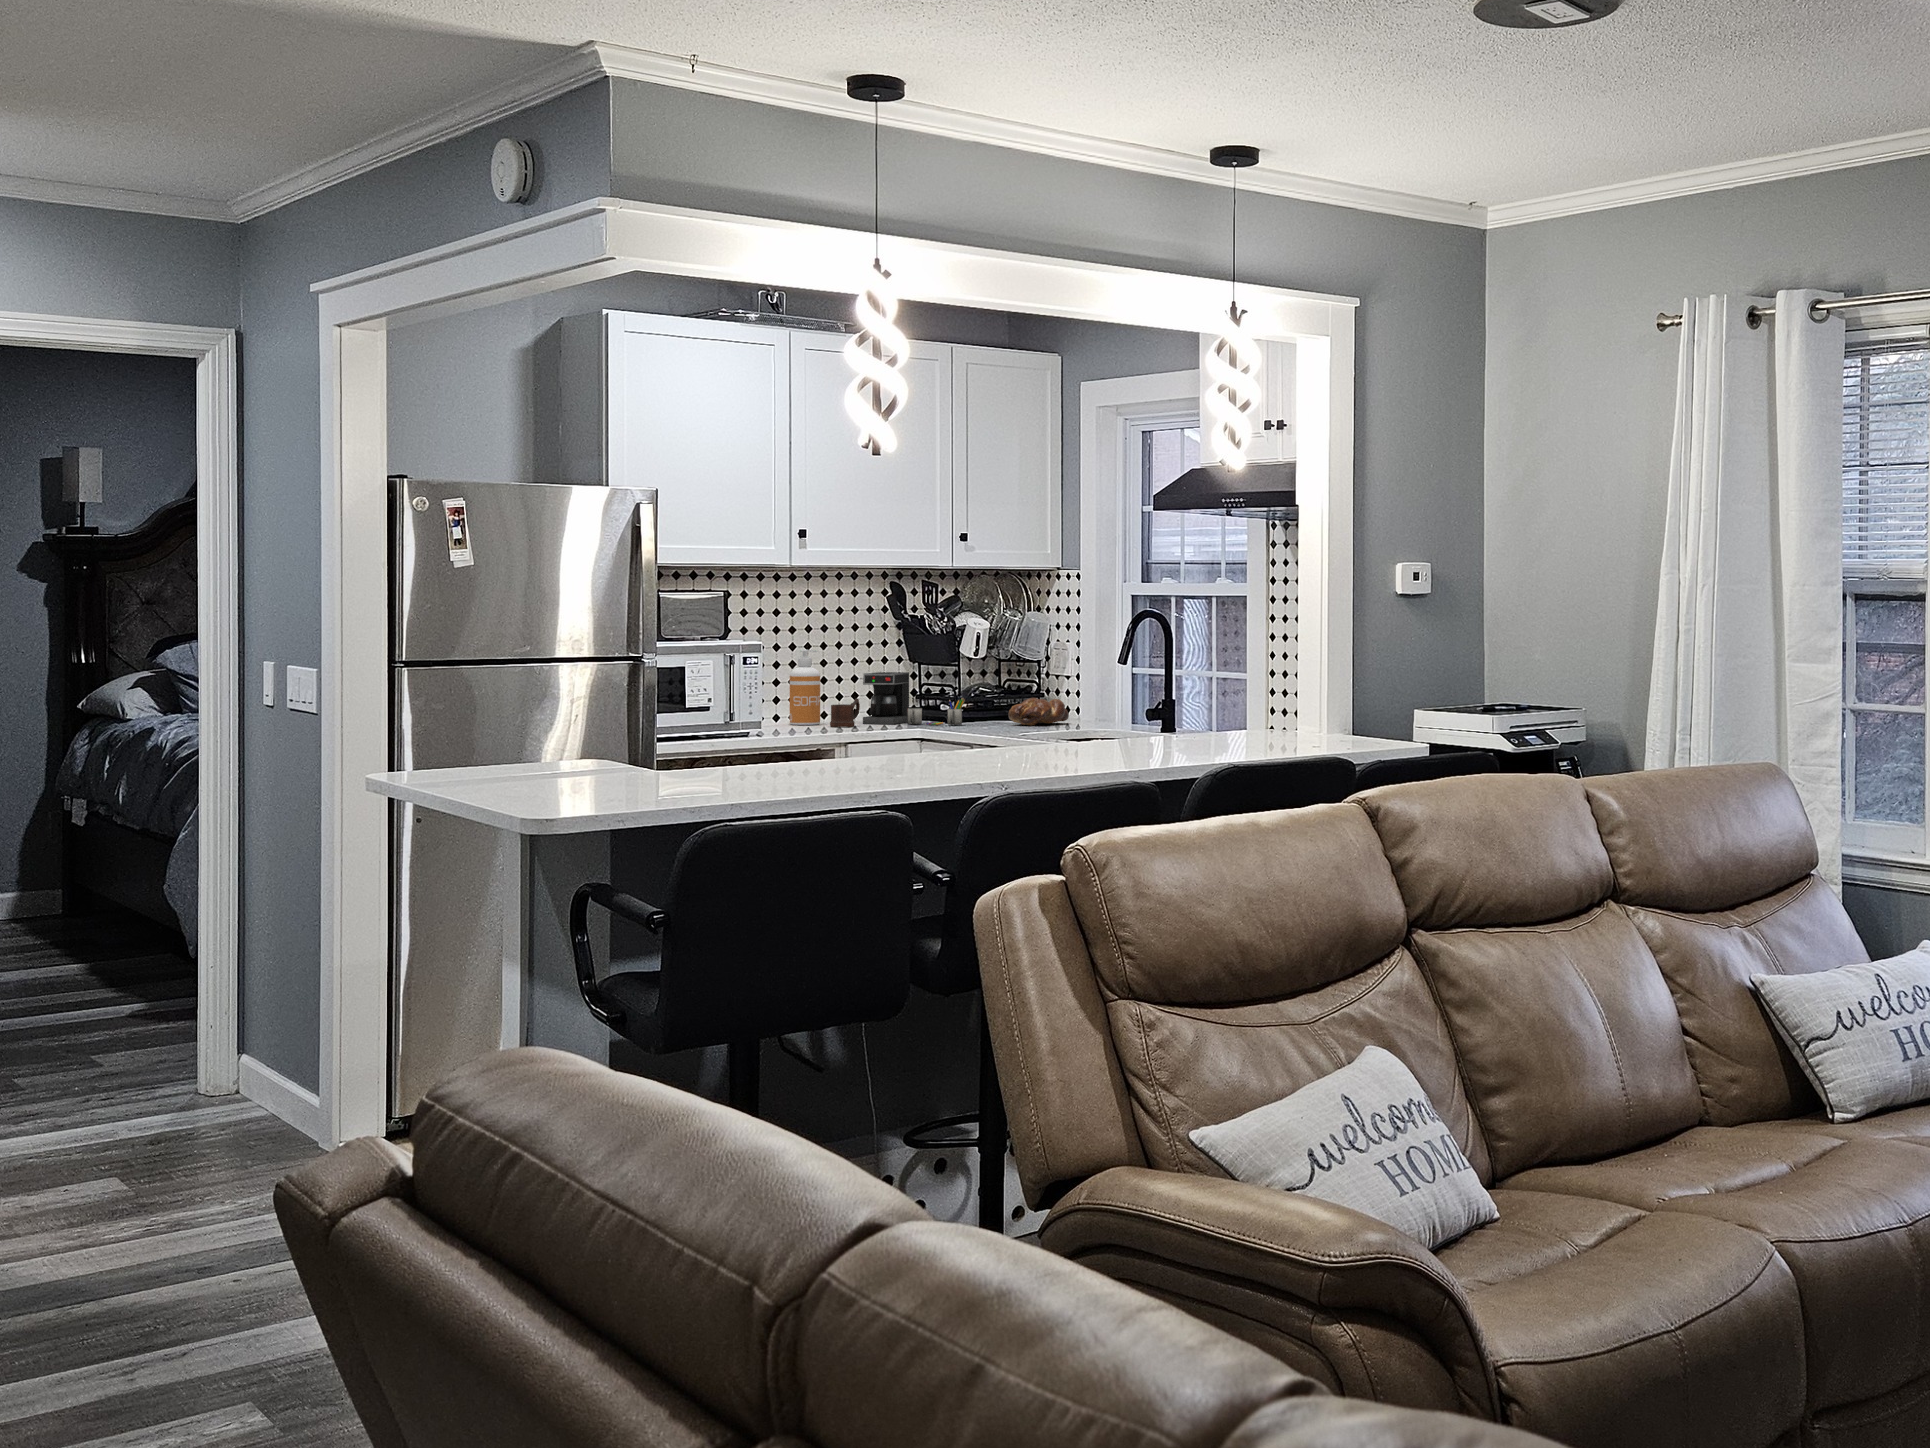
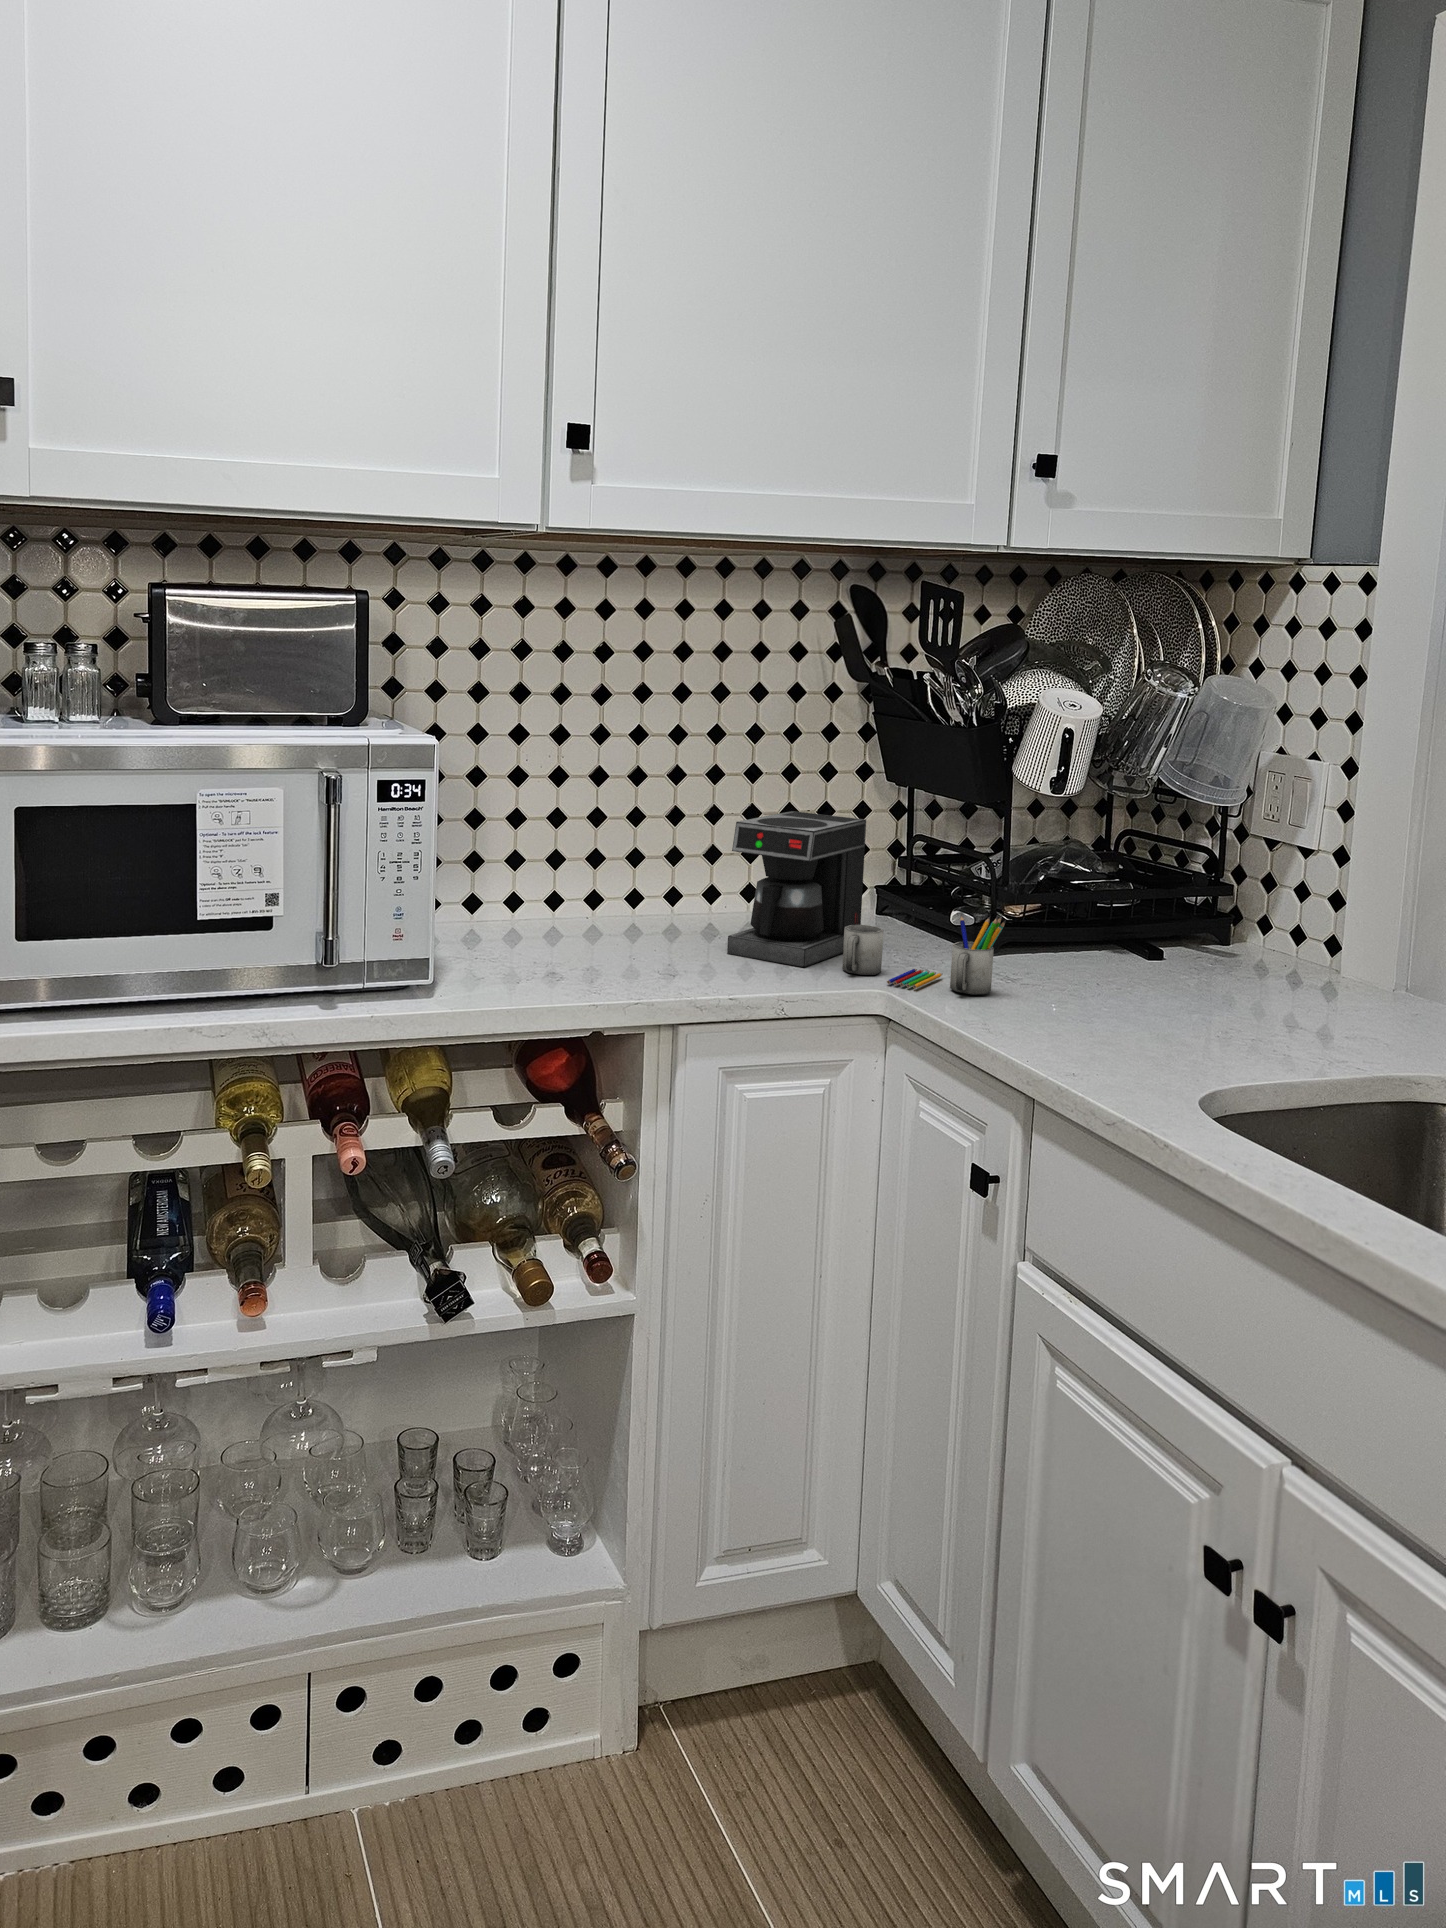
soap dispenser: present [790,650,820,725] -> none [536,752,617,953]
mug: present [830,698,860,727] -> none [613,898,704,984]
bread loaf: present [1008,698,1069,726] -> none [1133,925,1316,1022]

